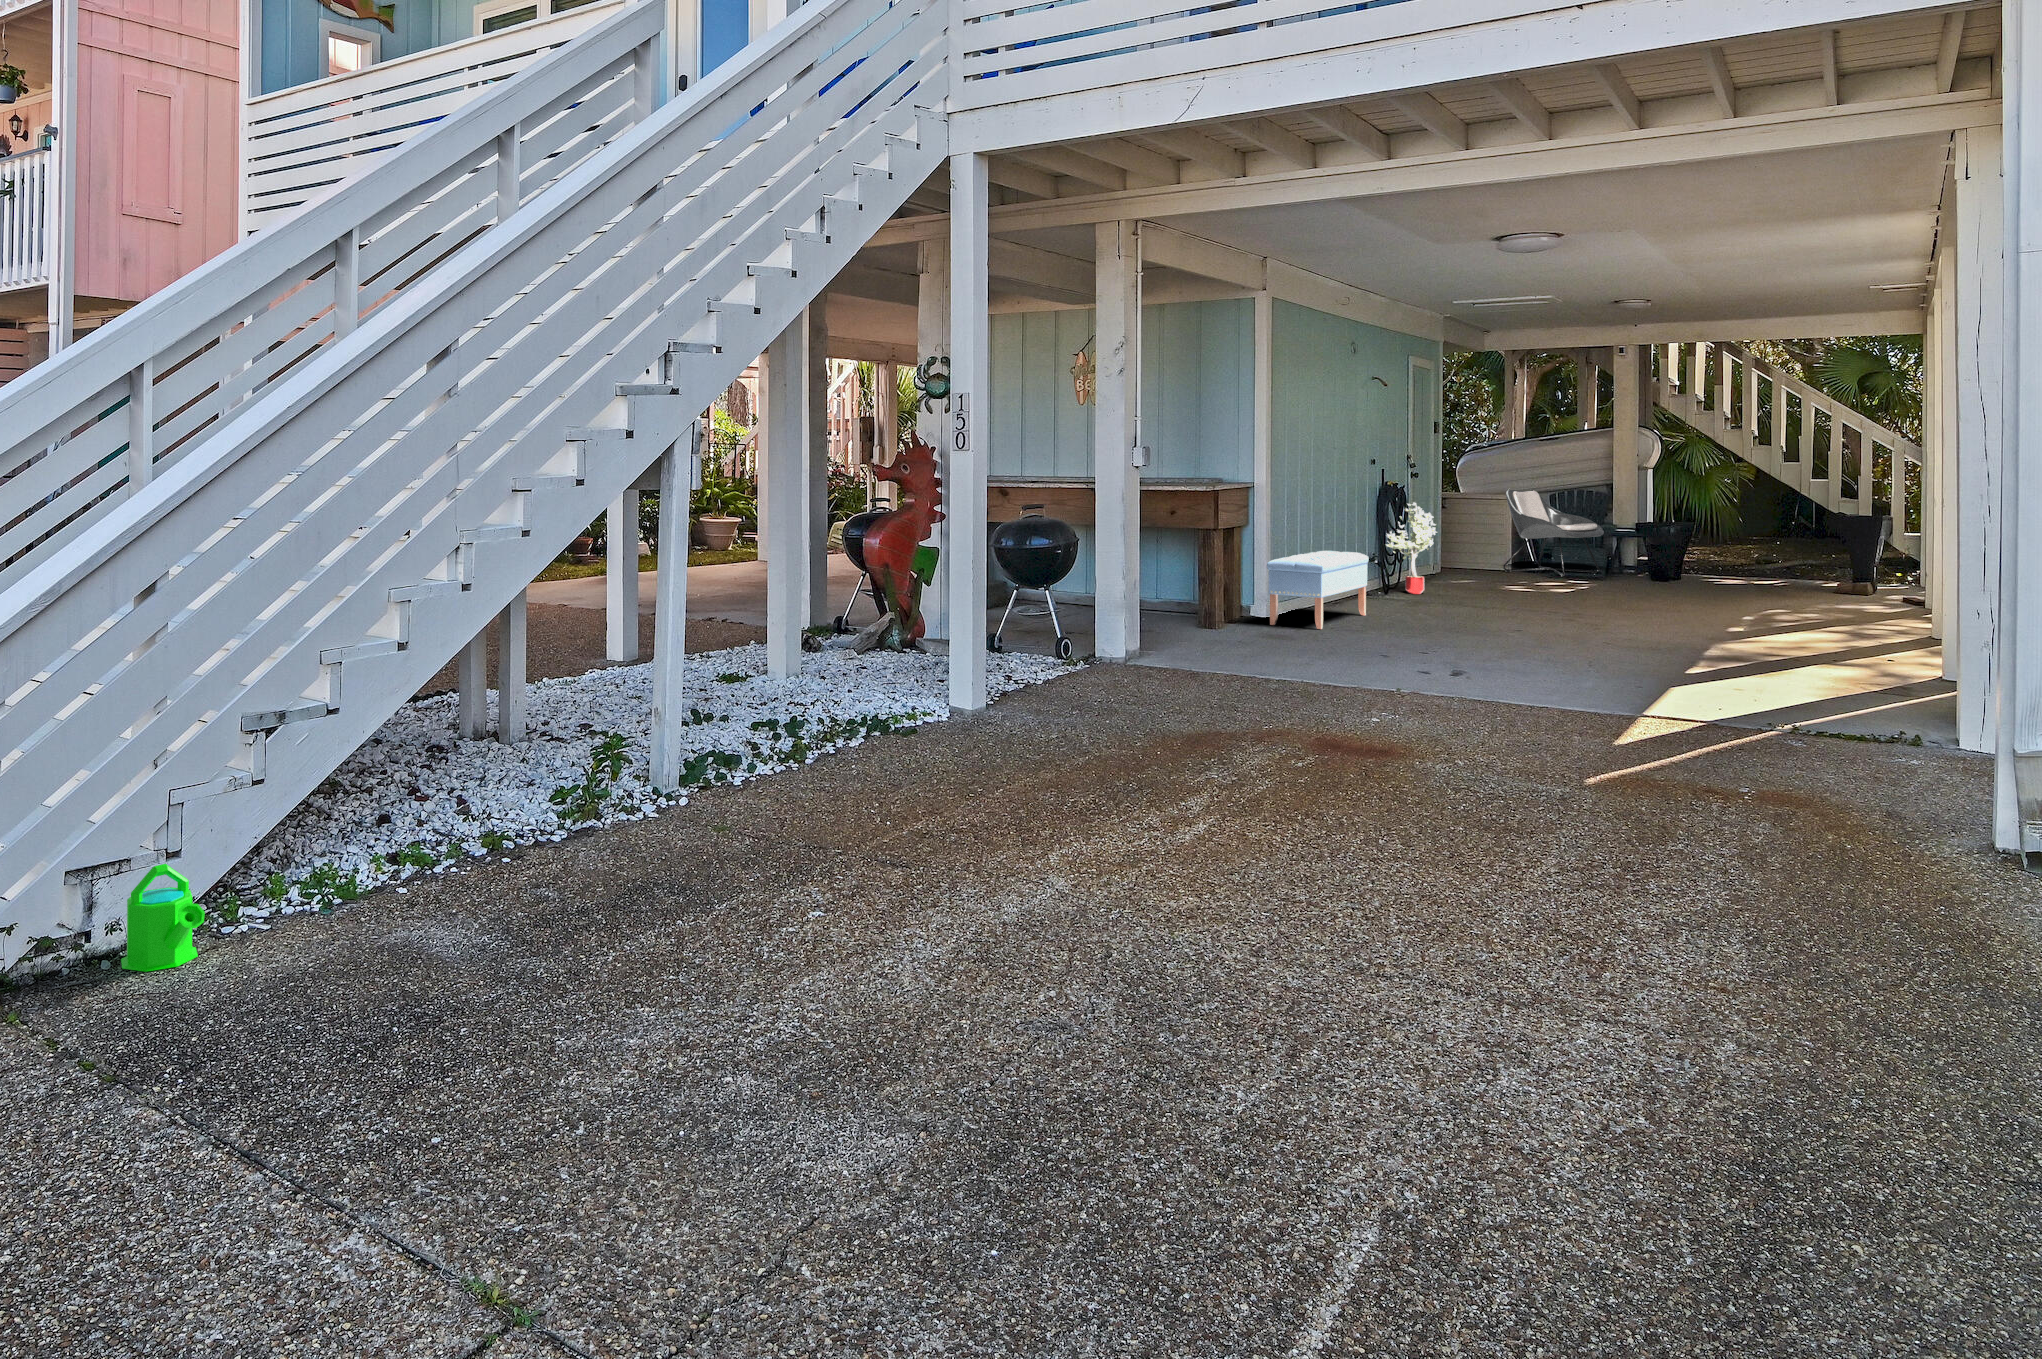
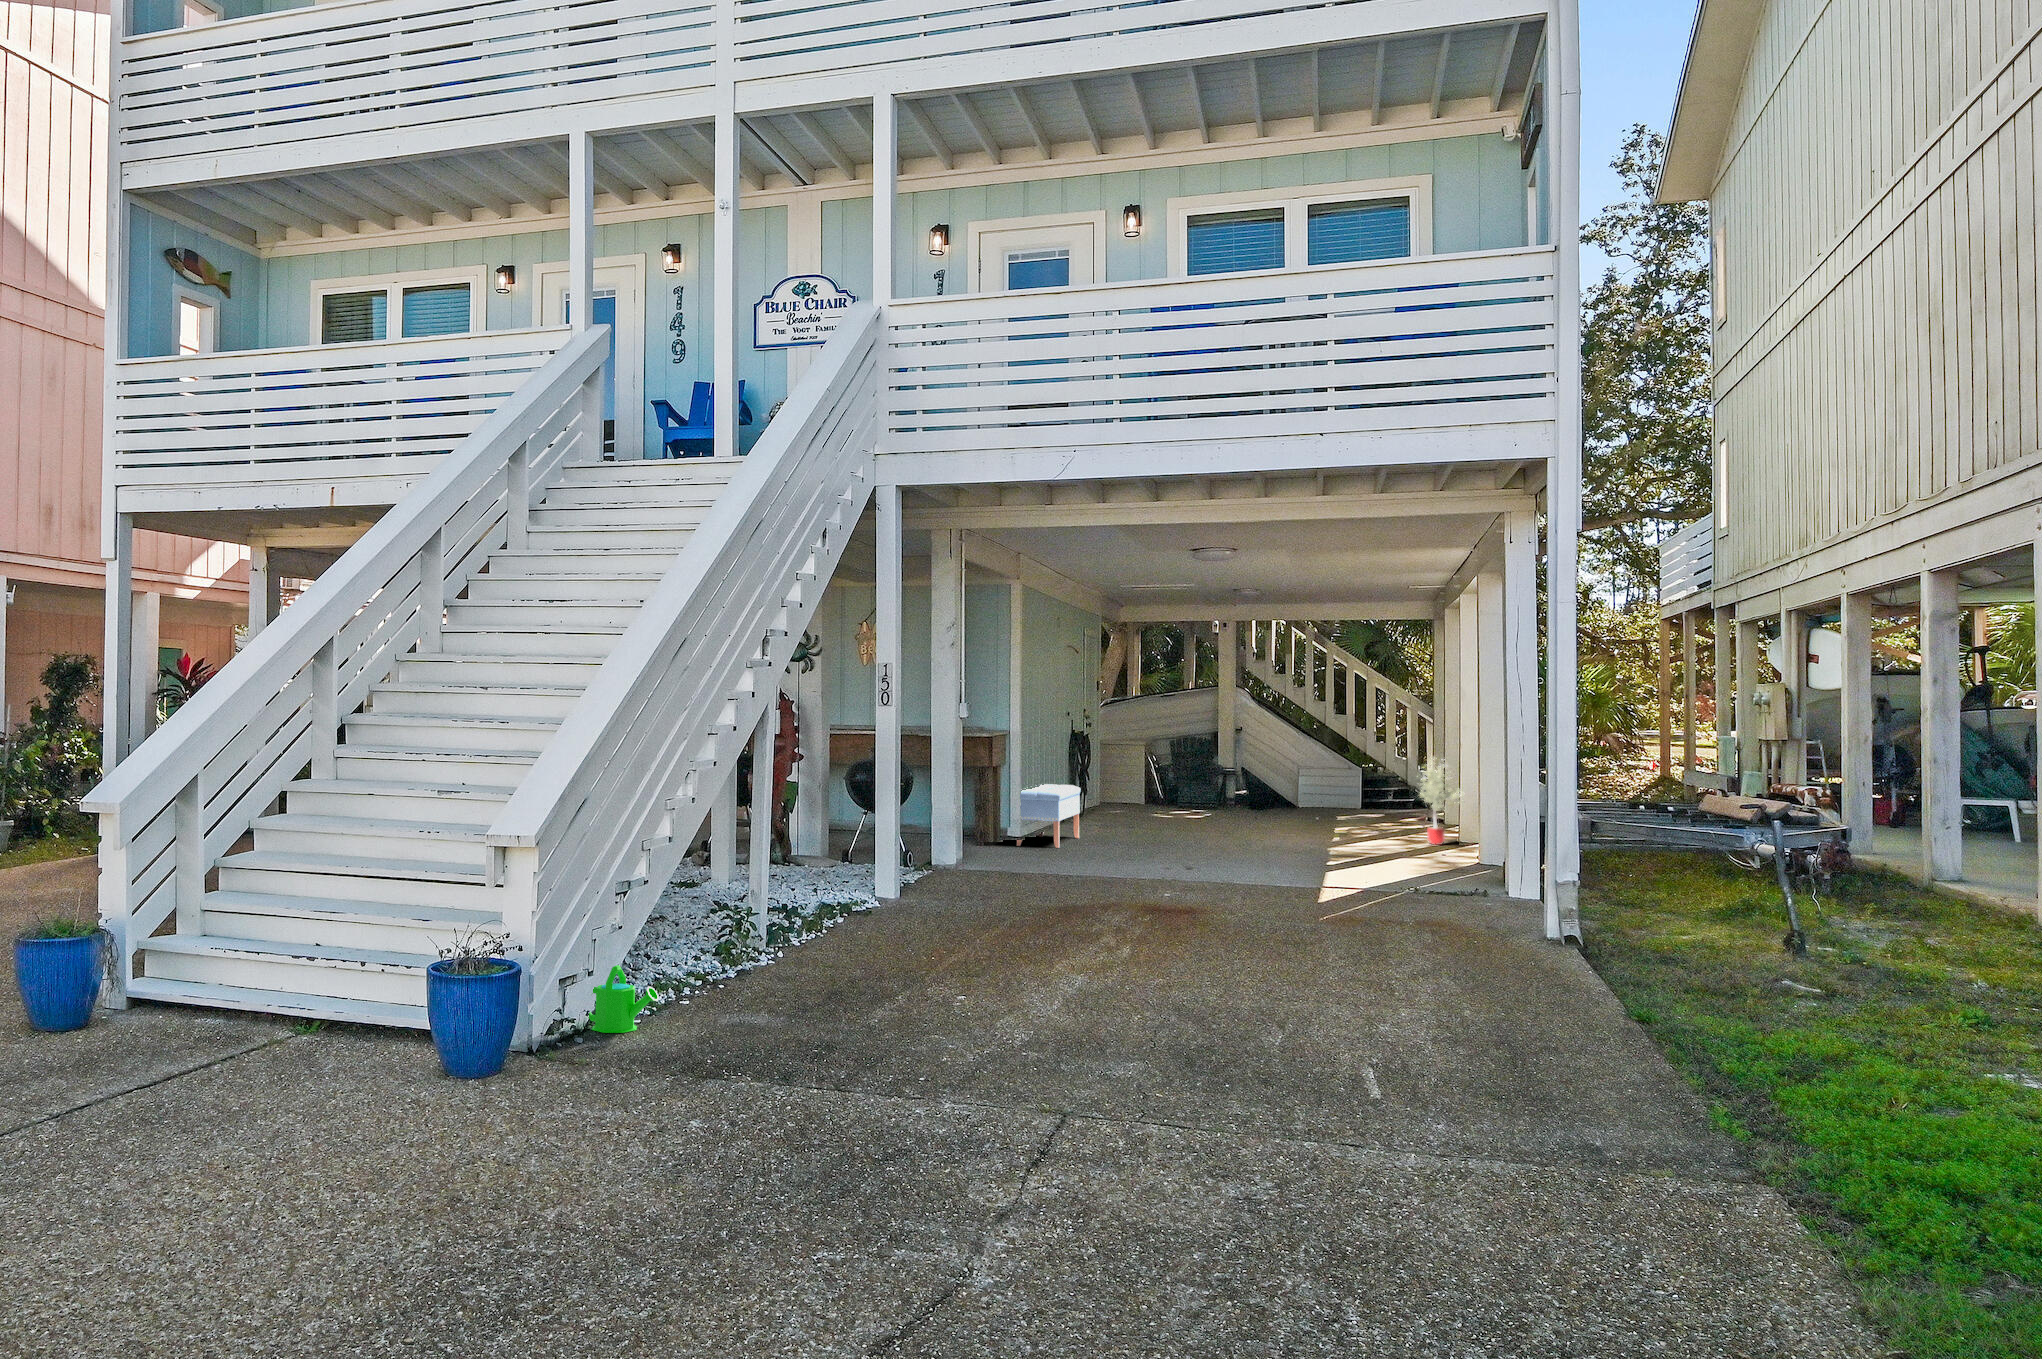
lounge chair: present [1503,490,1604,577] -> none [1145,733,1221,809]
potted tree: present [1386,502,1438,594] -> present [1417,758,1463,845]

